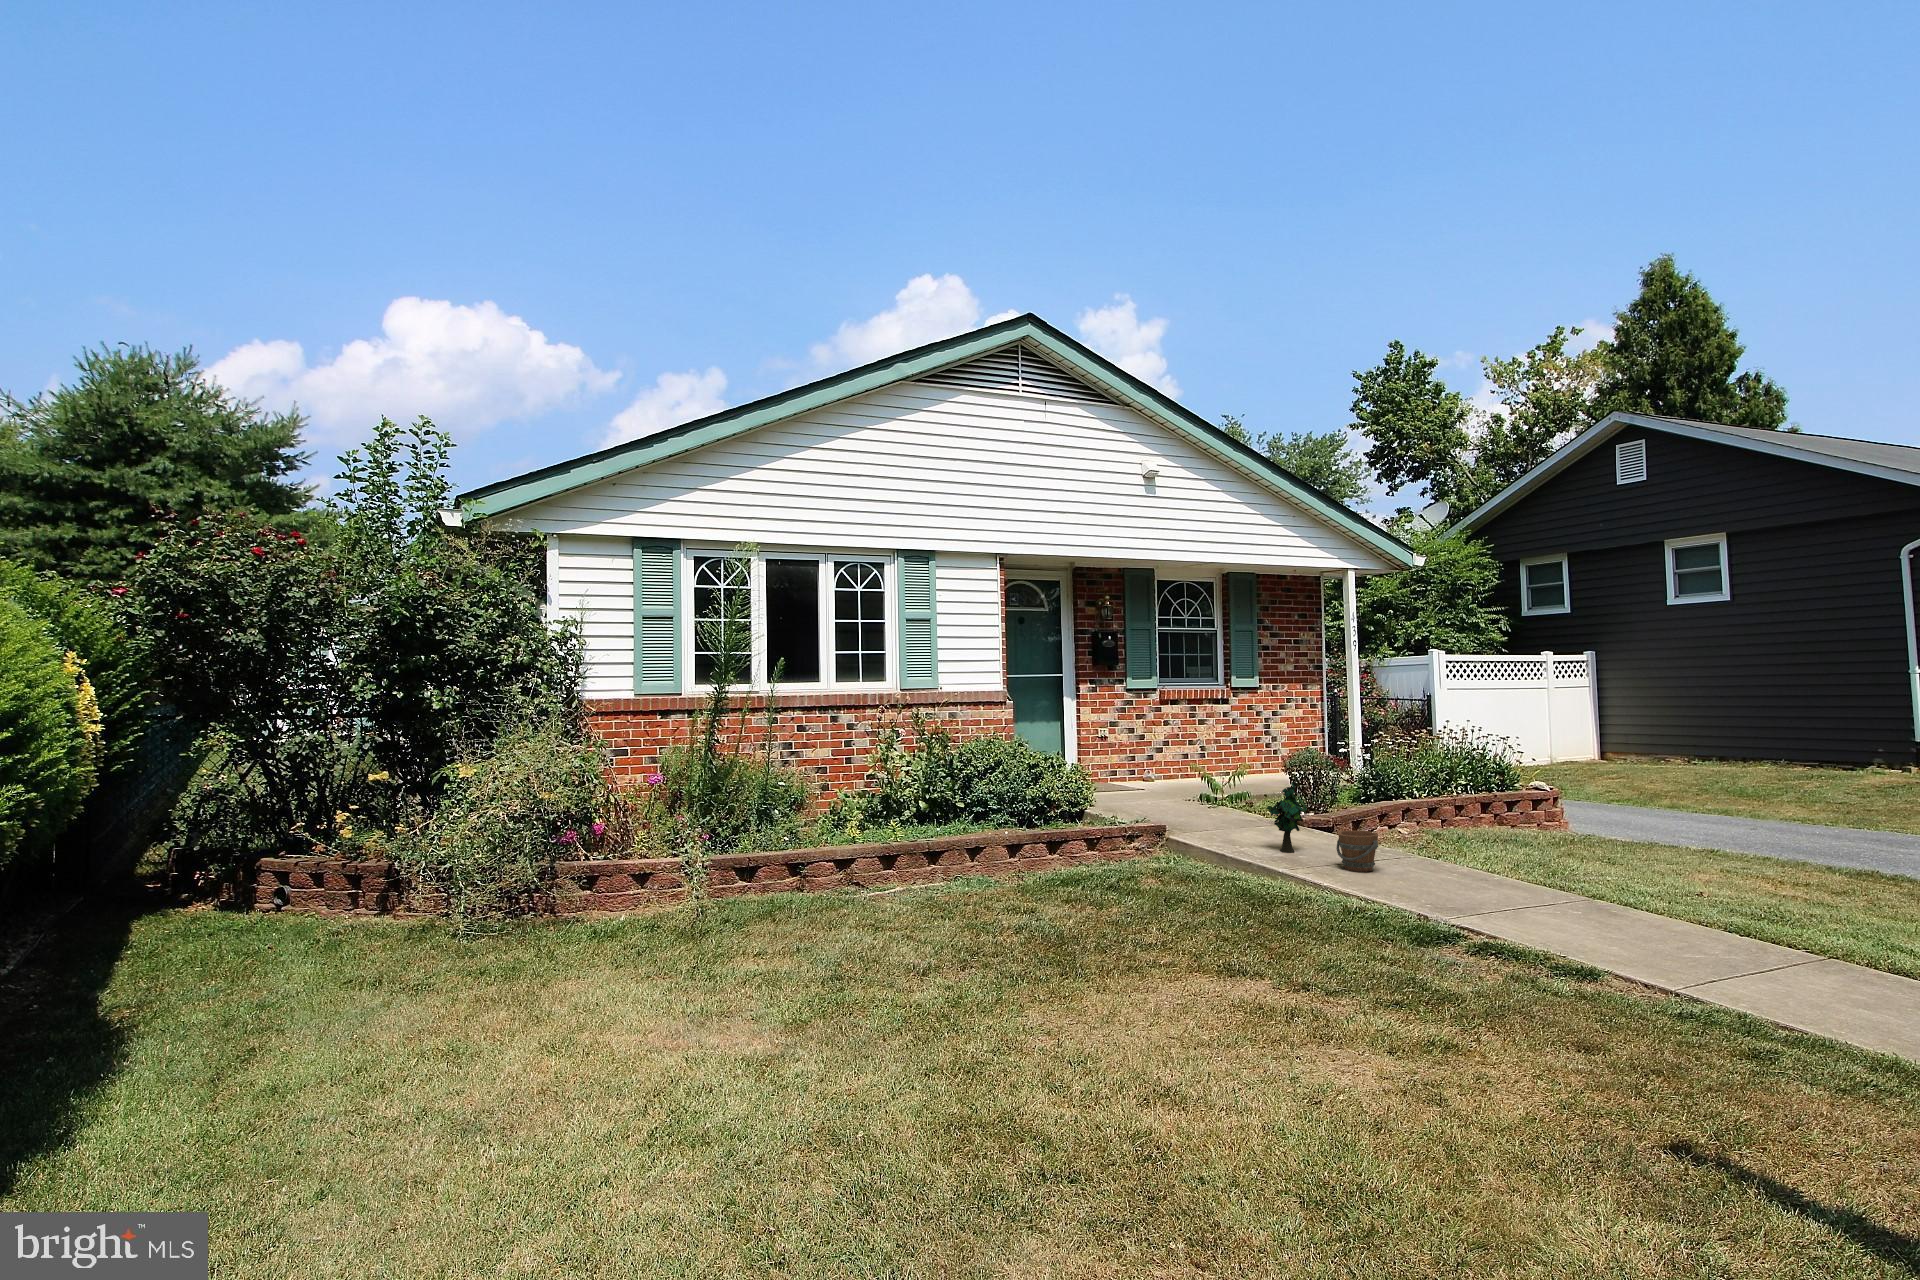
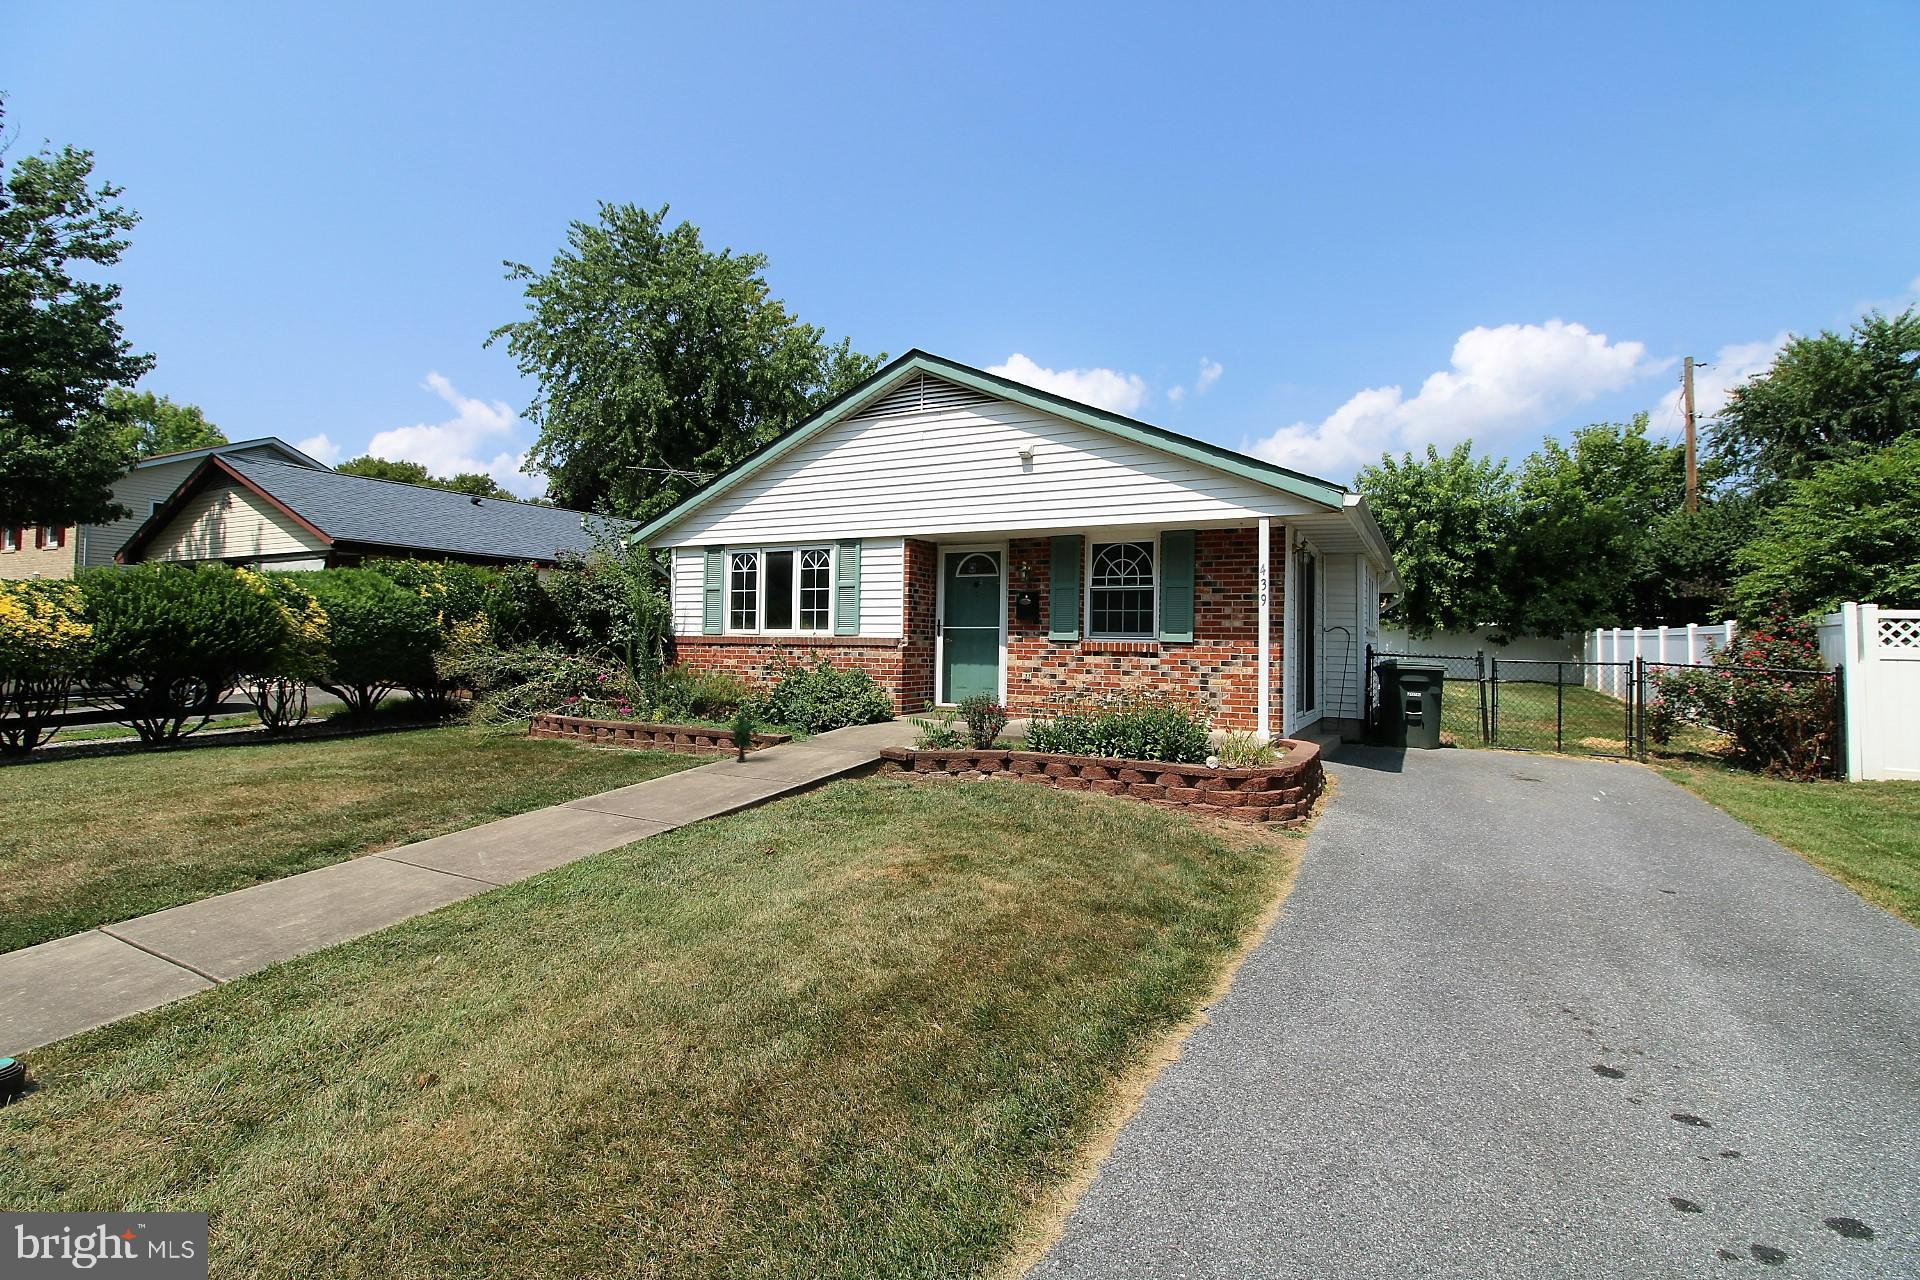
bucket: present [1336,830,1378,872] -> none [676,746,707,777]

